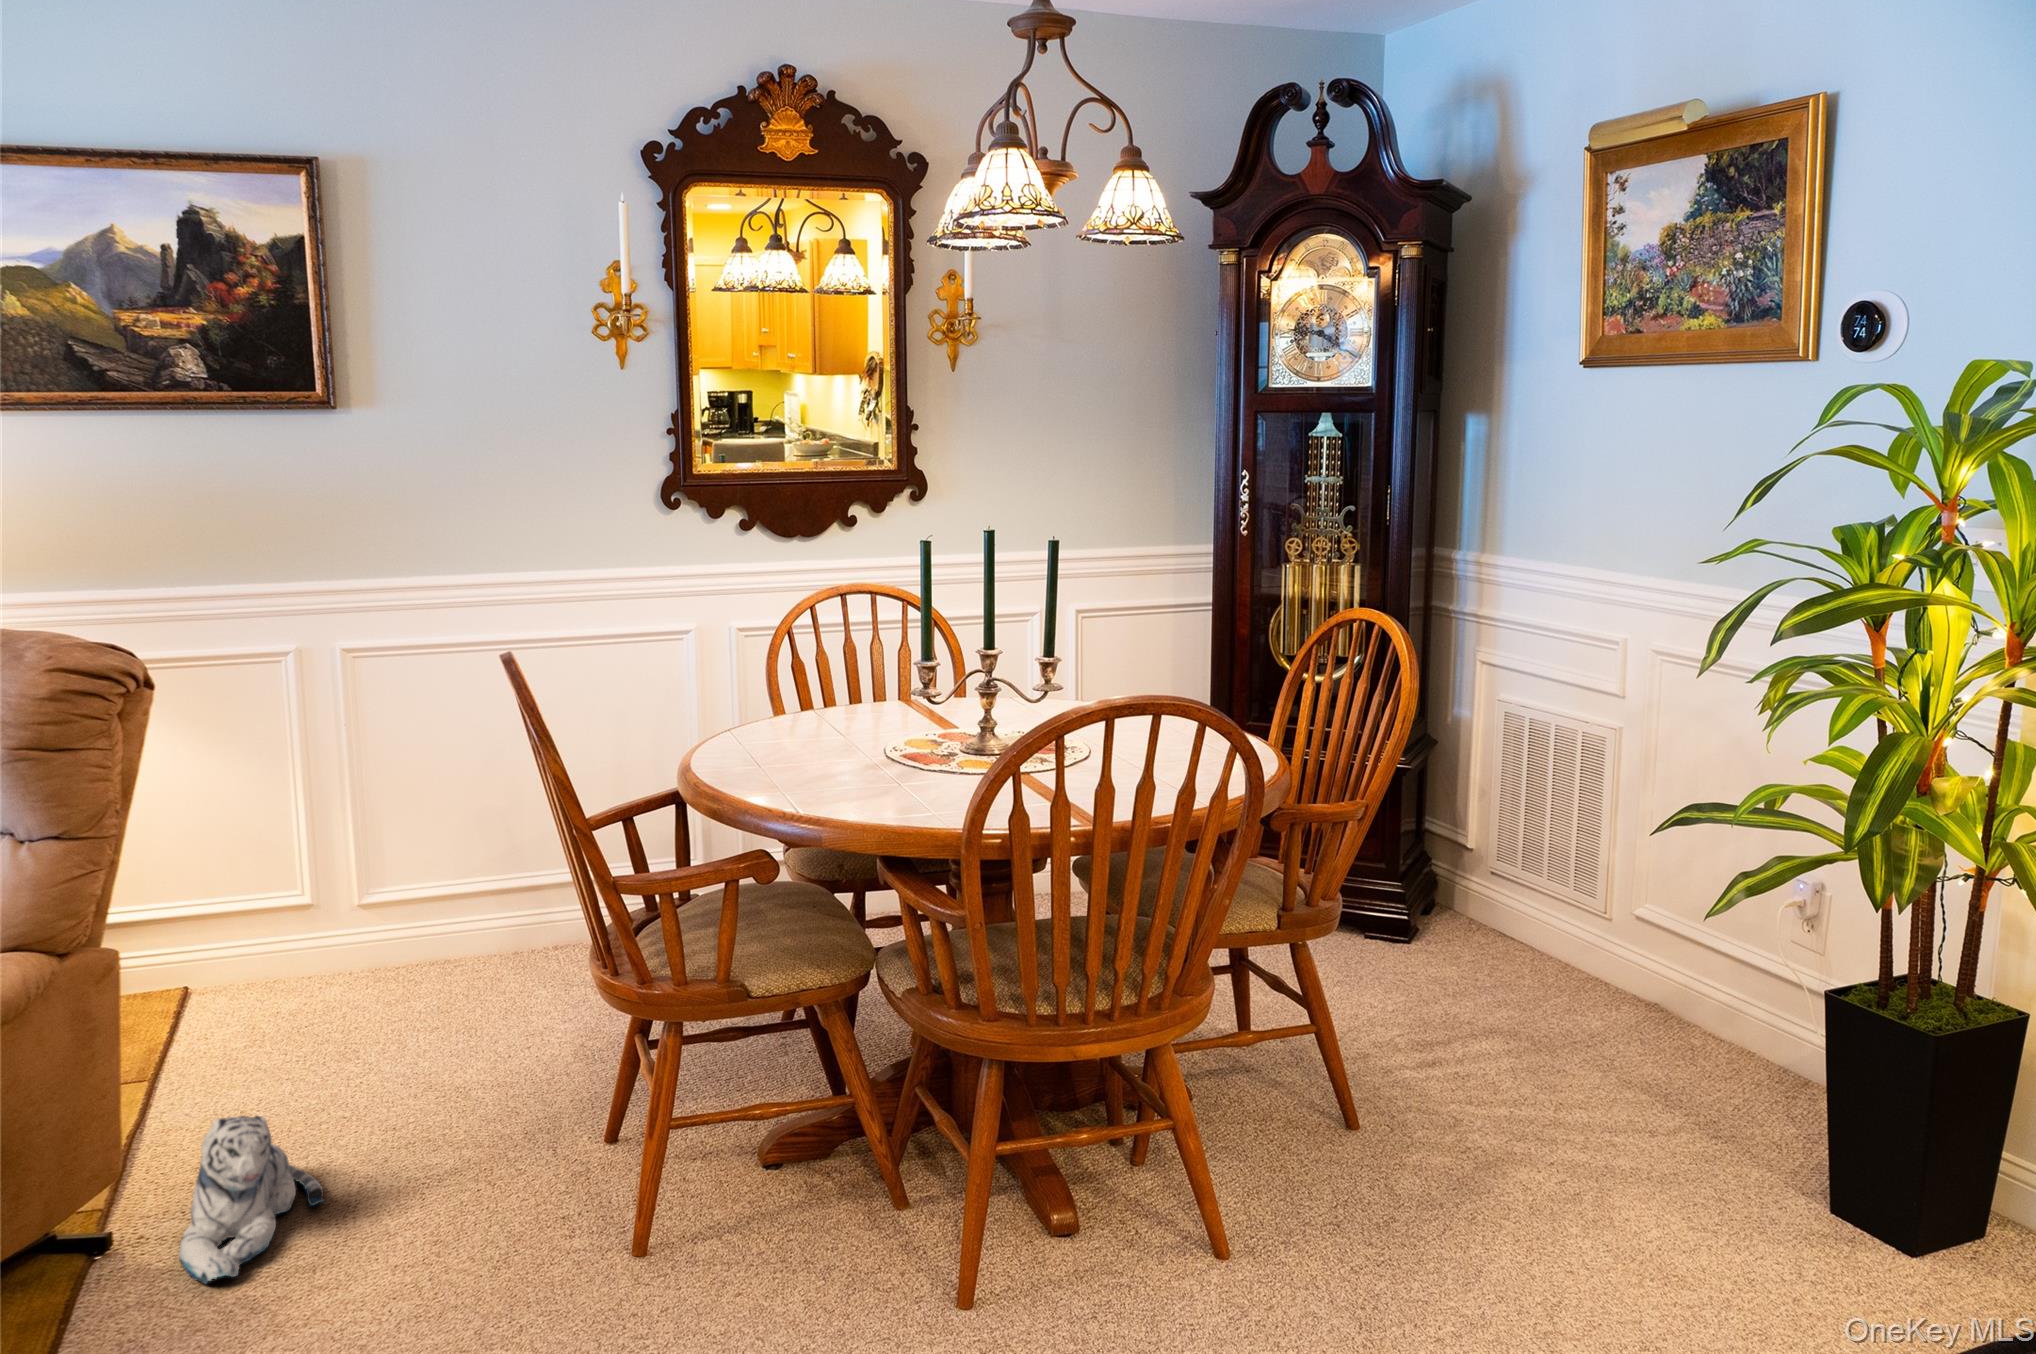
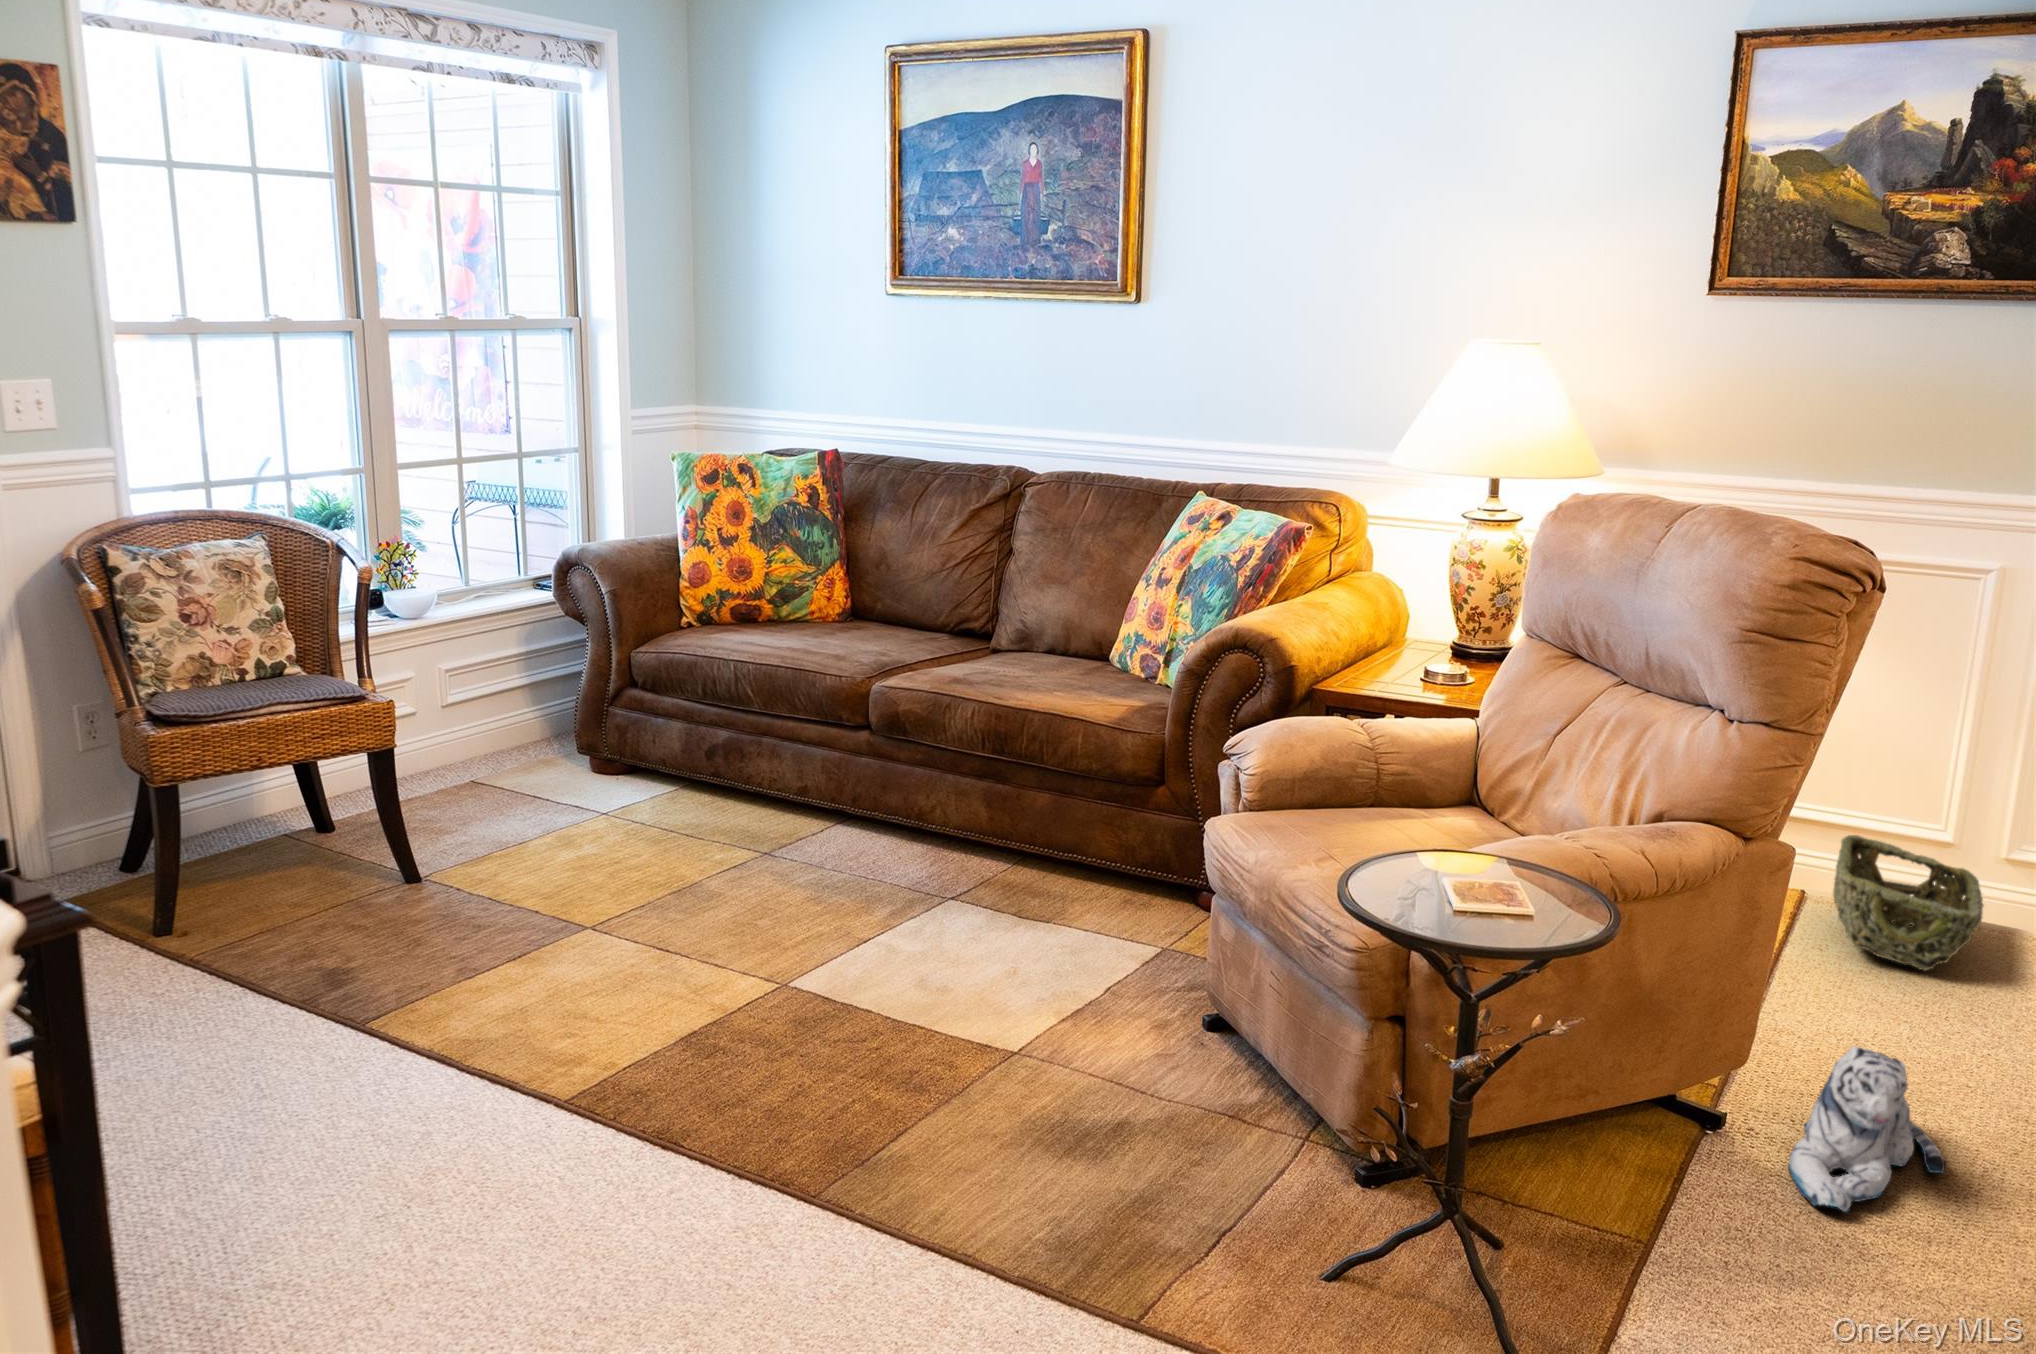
woven basket: none [207,919,341,1026] -> present [1833,835,1983,971]

